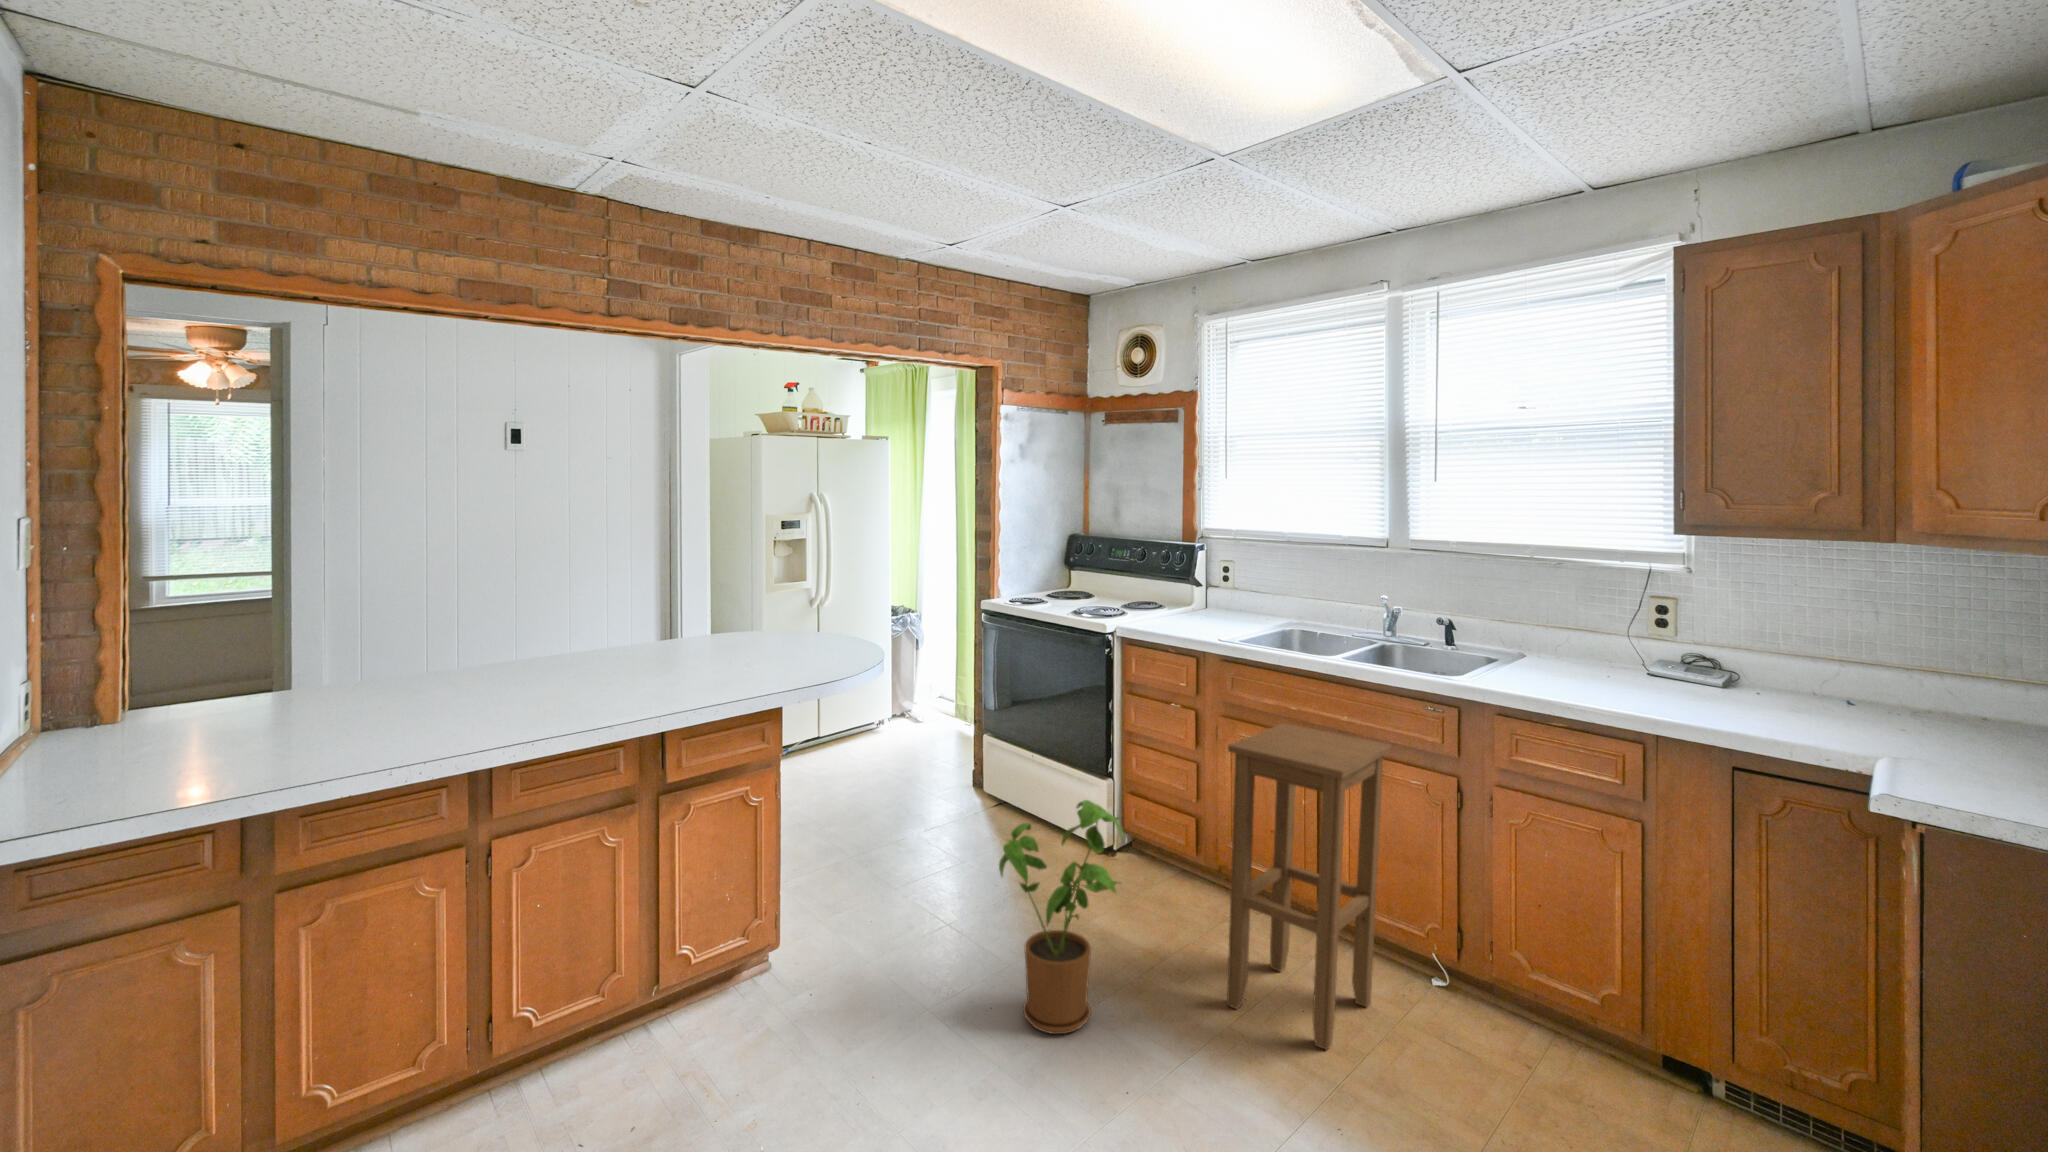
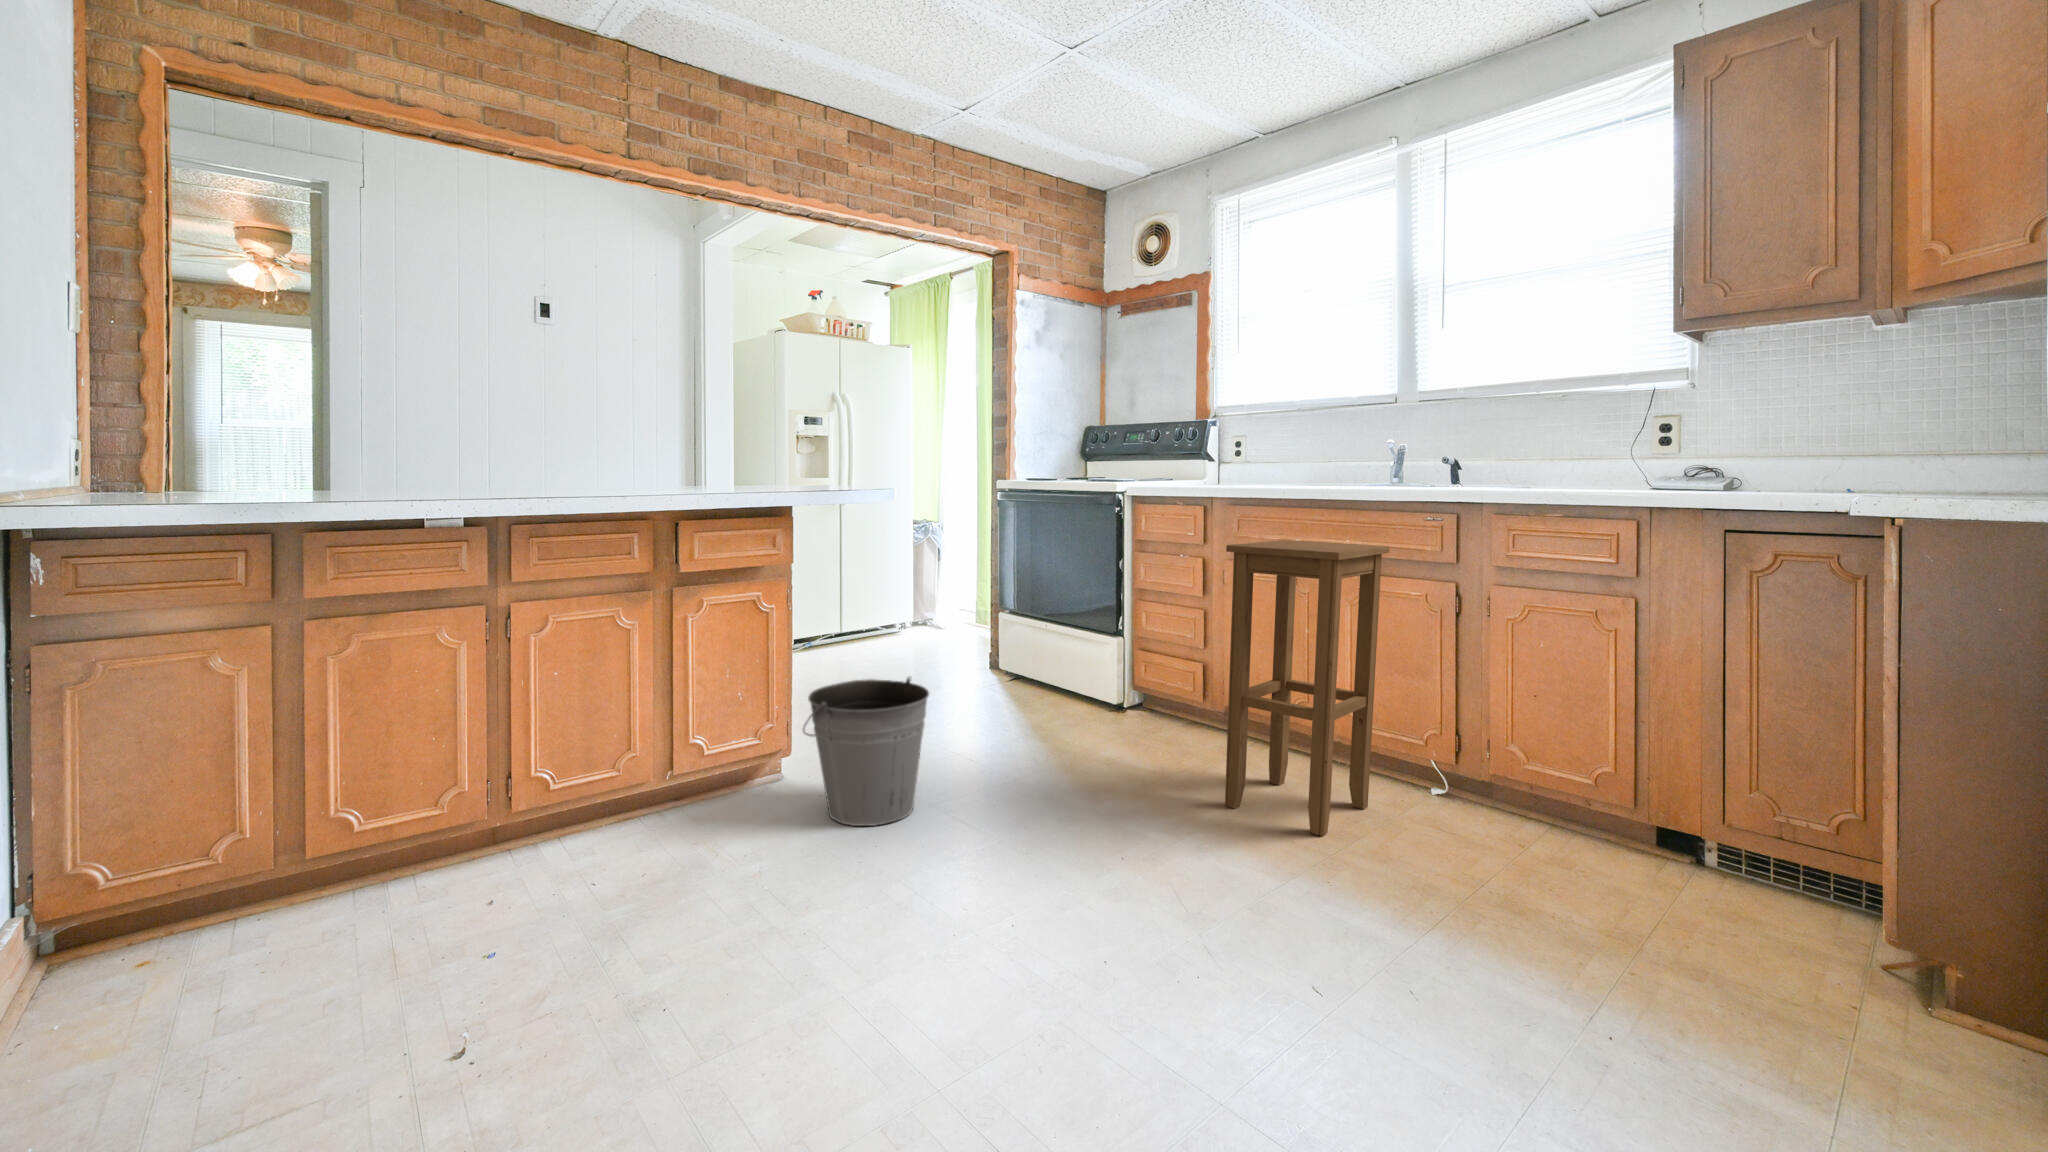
house plant: present [999,800,1123,1034] -> none [1002,599,1122,822]
bucket: none [794,872,925,1046] -> present [803,677,929,826]

